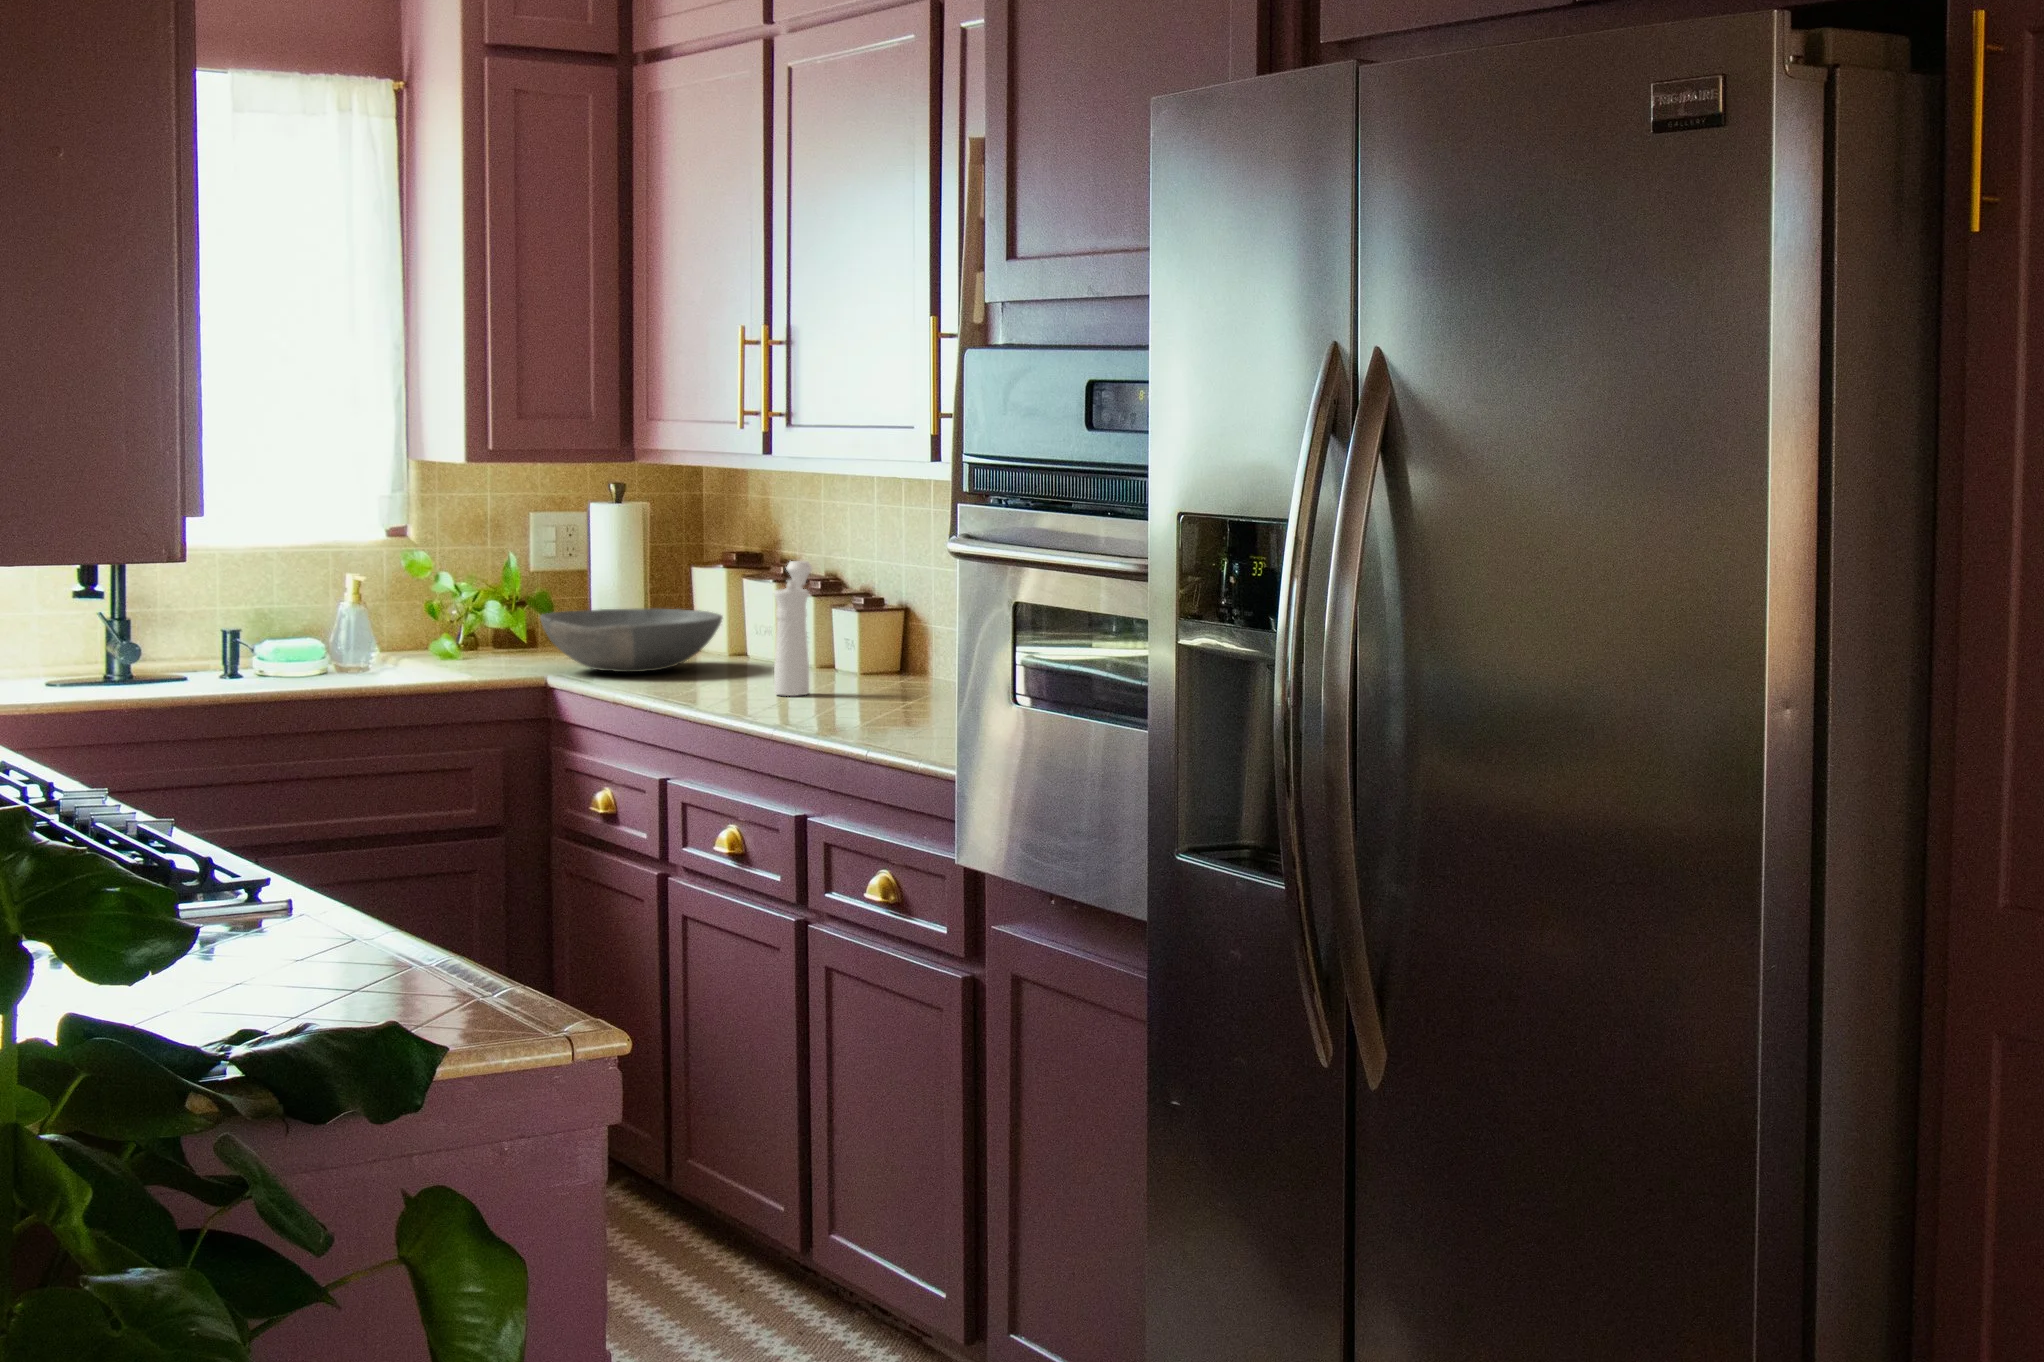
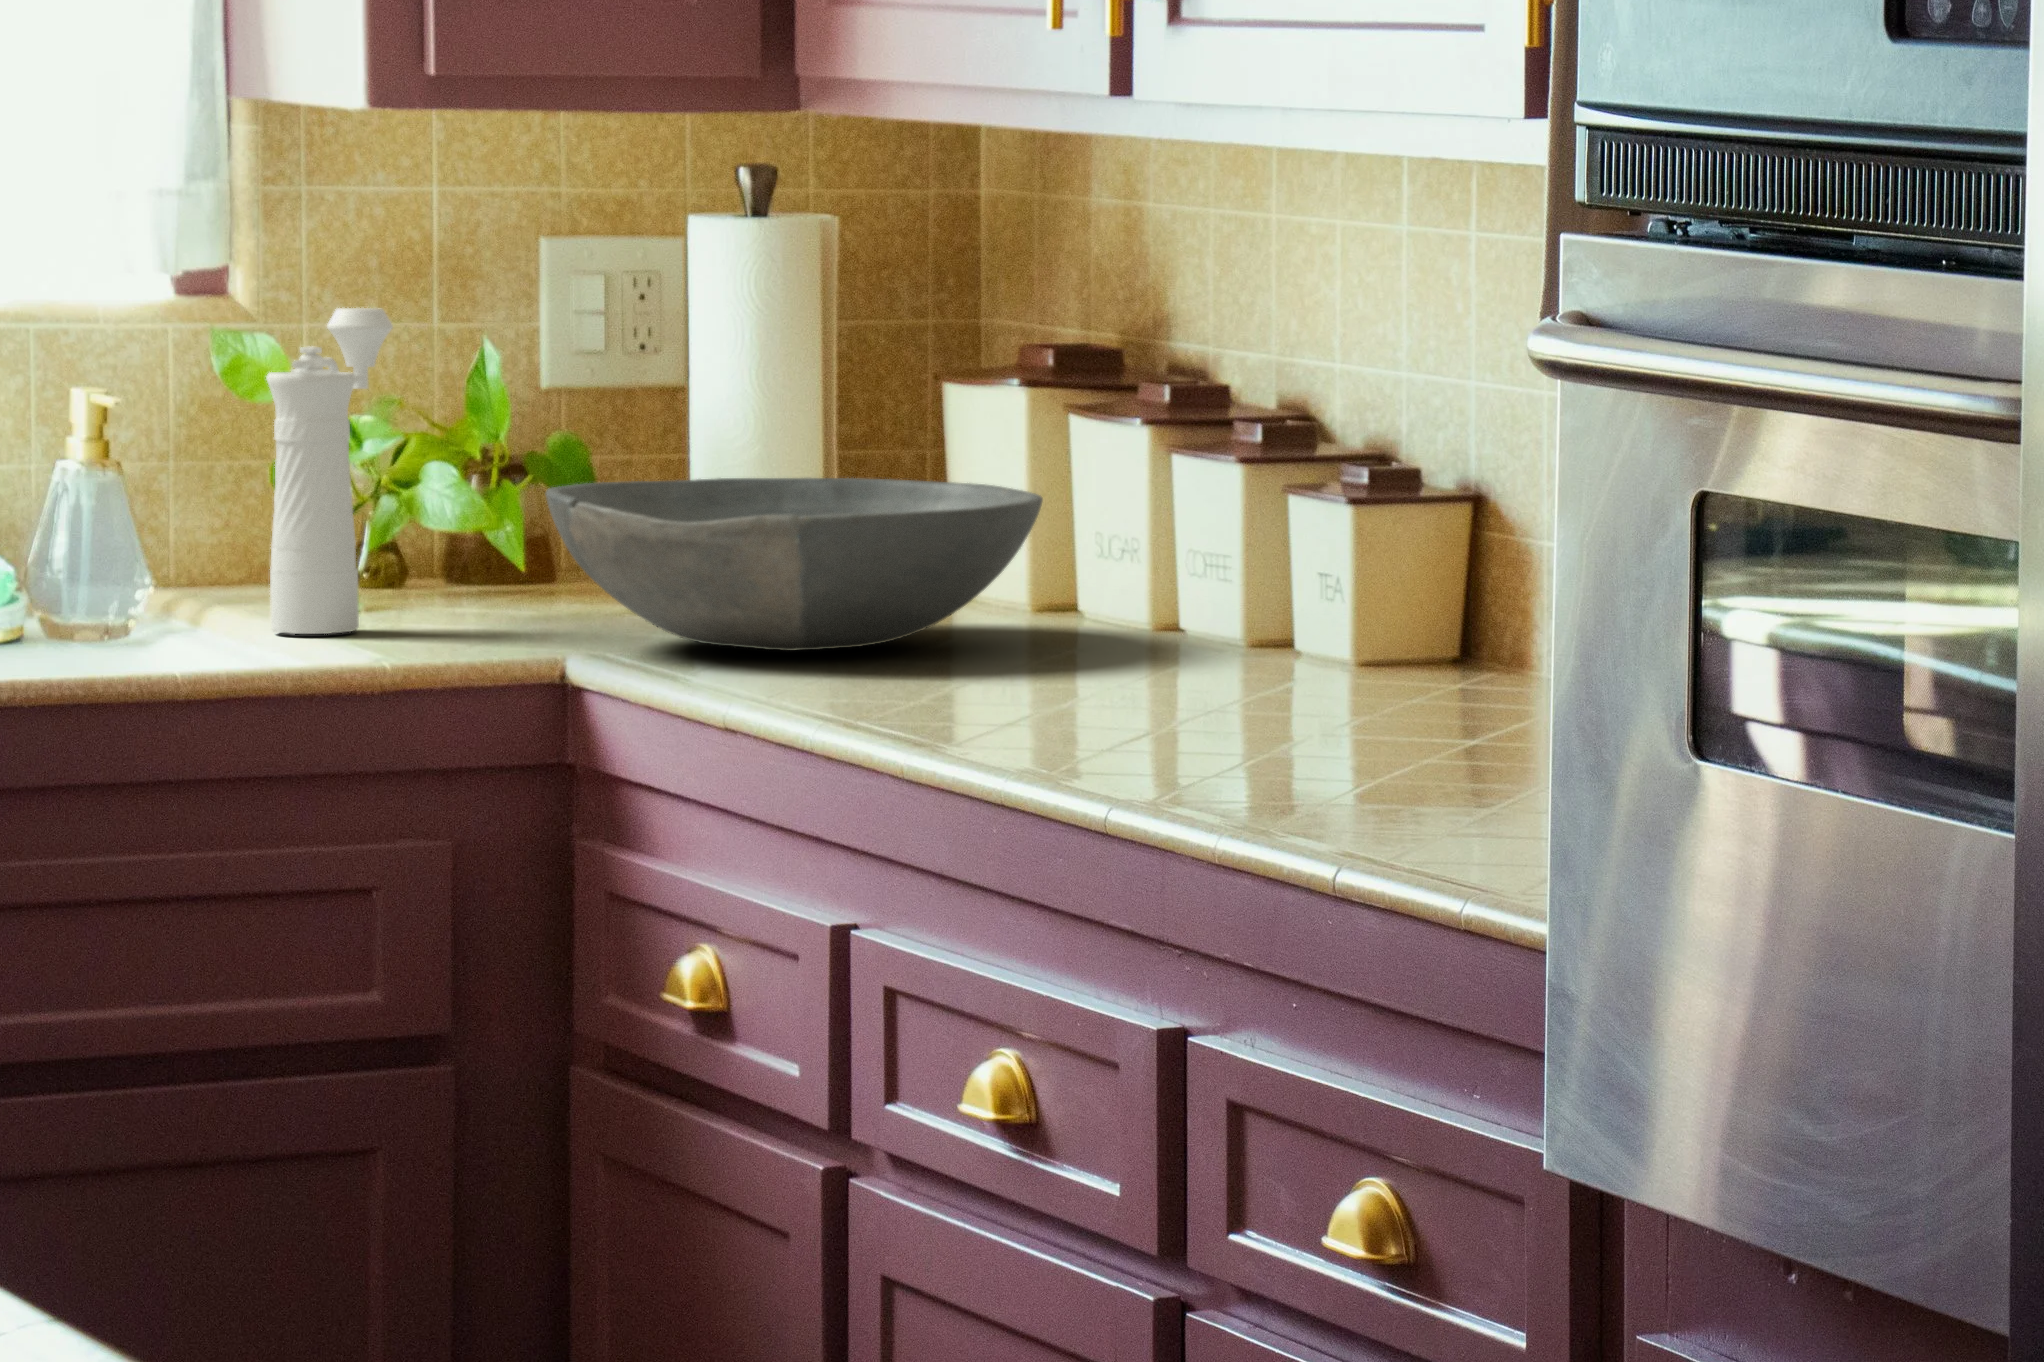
pepper mill: present [774,561,812,696] -> present [266,308,393,634]

